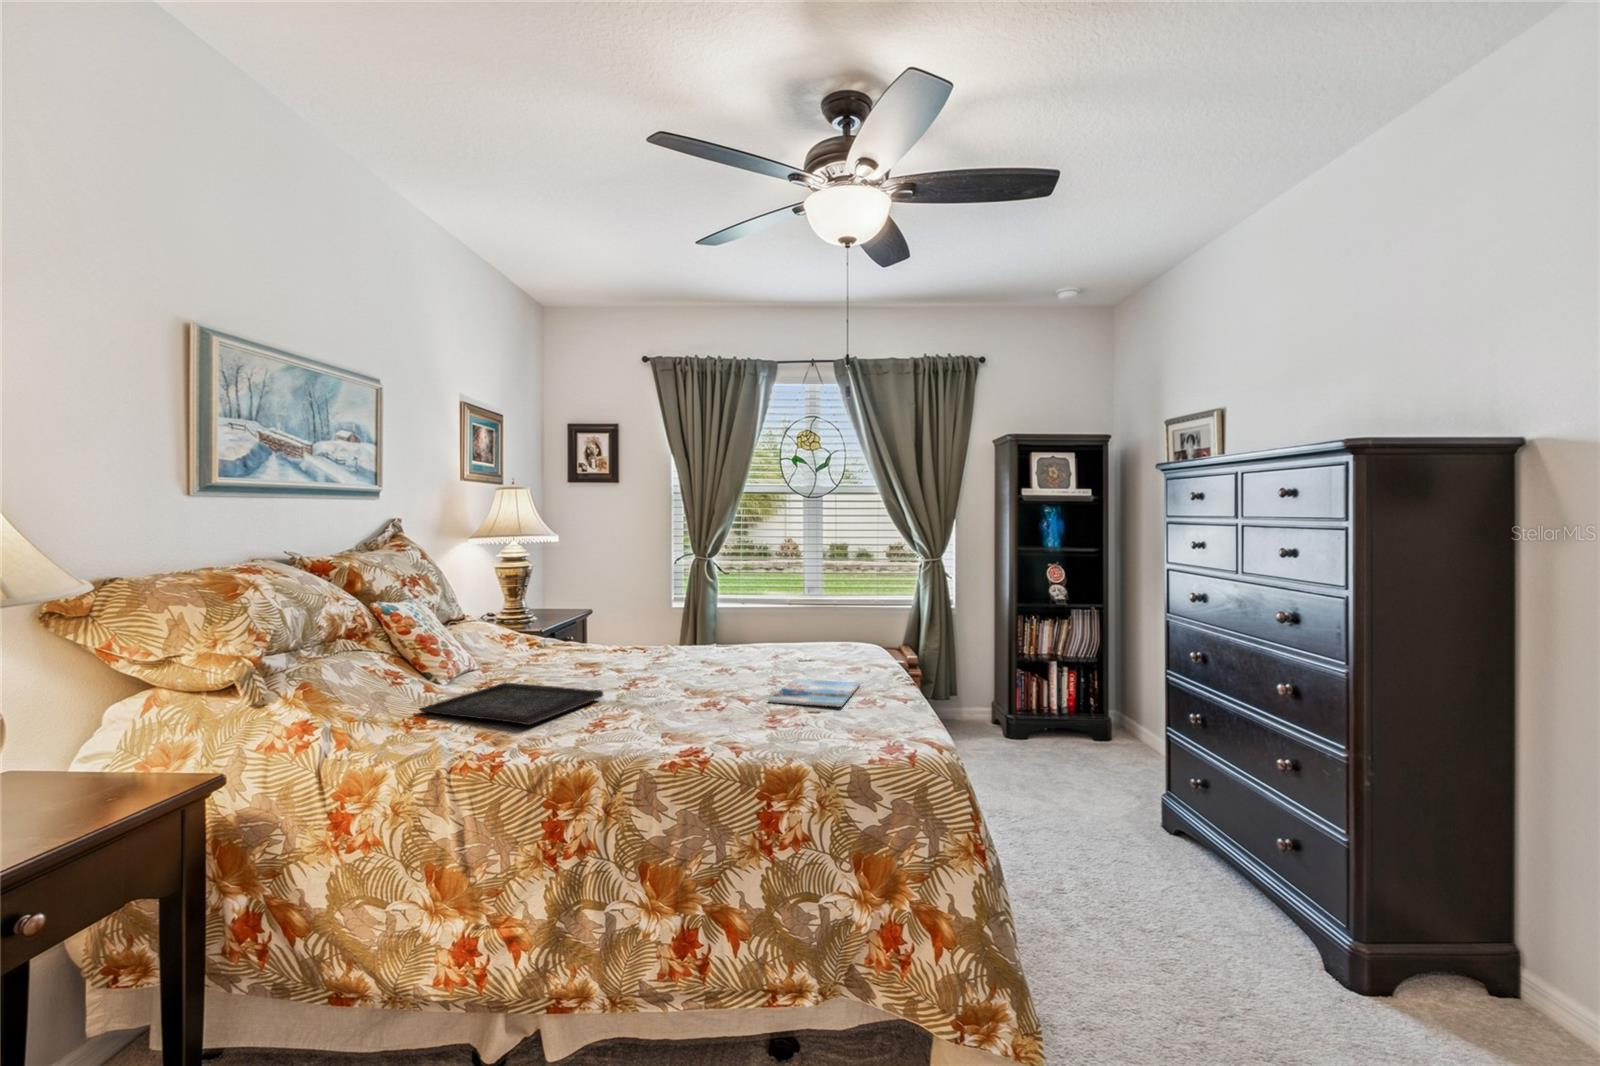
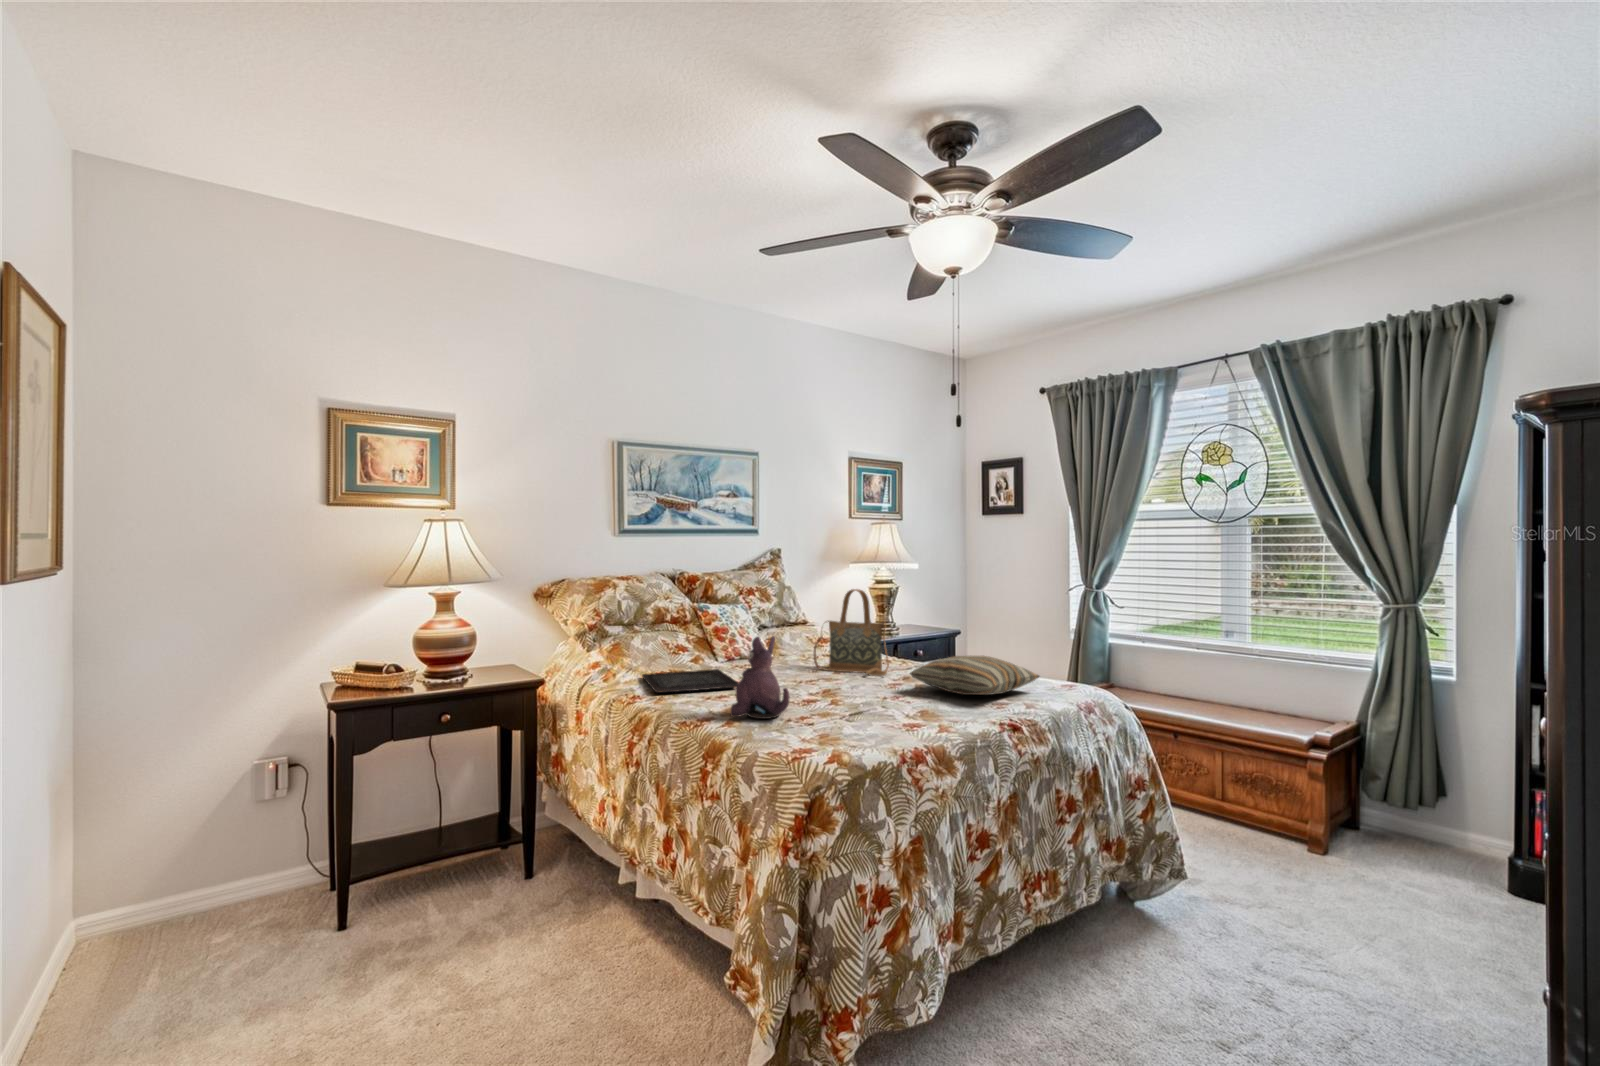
handbag: none [598,564,703,663] -> present [814,589,889,676]
plush toy: none [698,621,775,728] -> present [730,636,790,719]
pillow: none [763,622,865,662] -> present [910,656,1039,695]
magazine: present [768,679,860,707] -> none [824,703,935,726]

